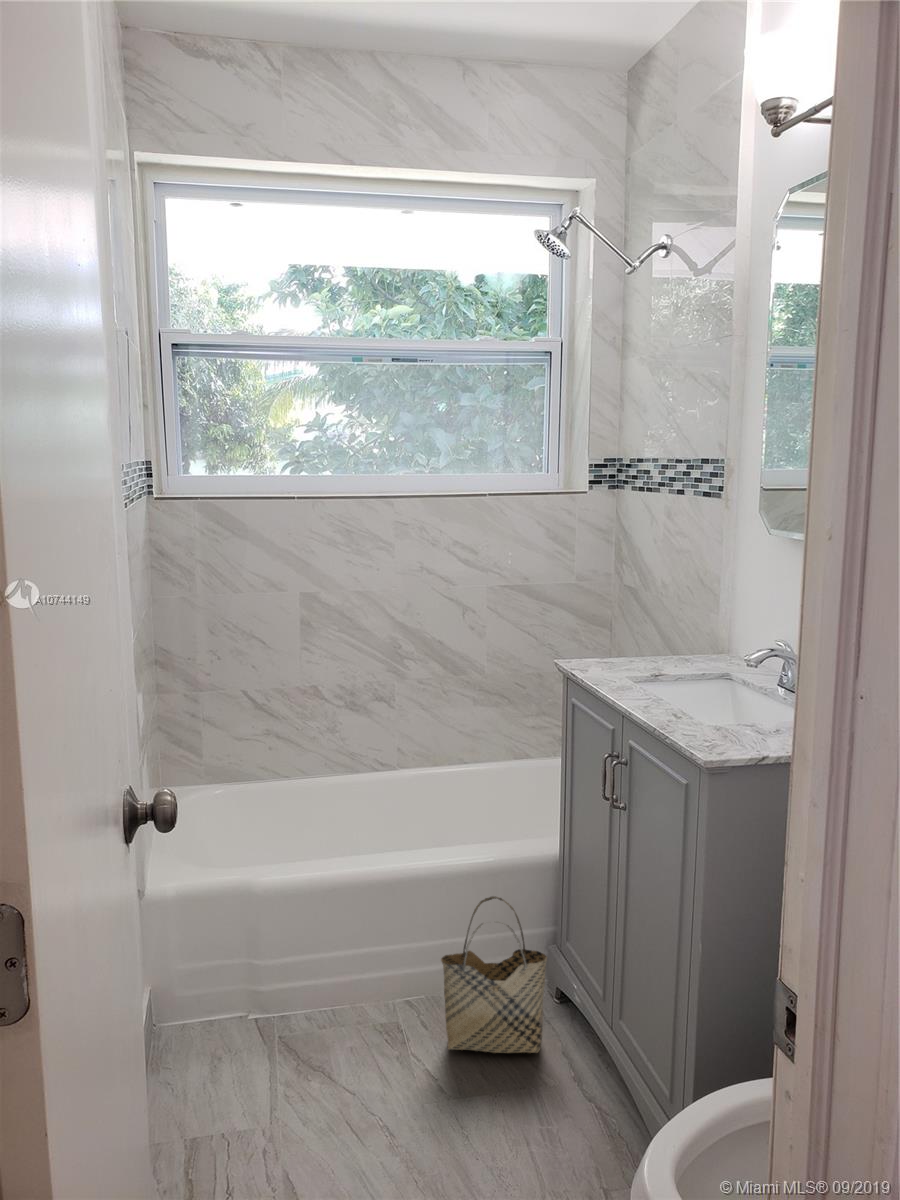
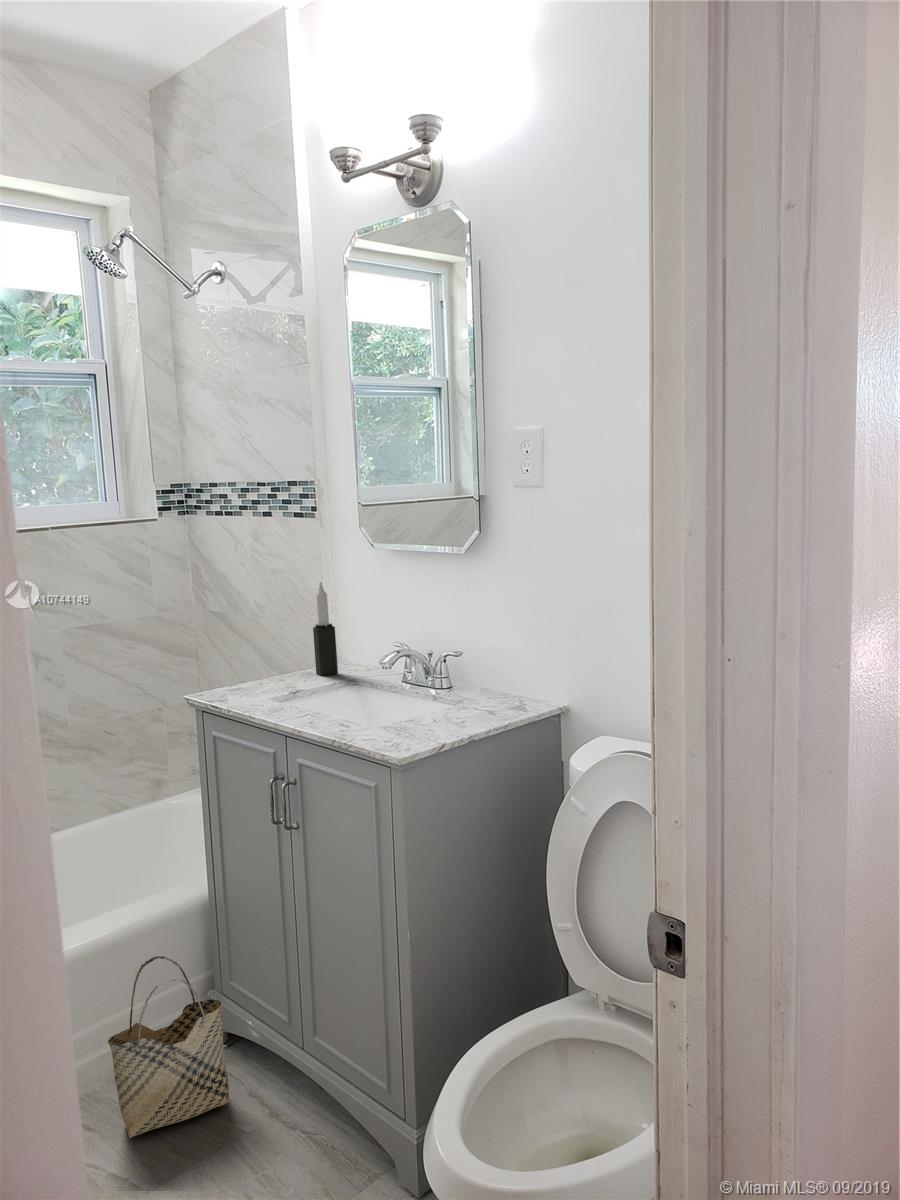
candle: none [696,566,720,663] -> present [313,582,338,676]

